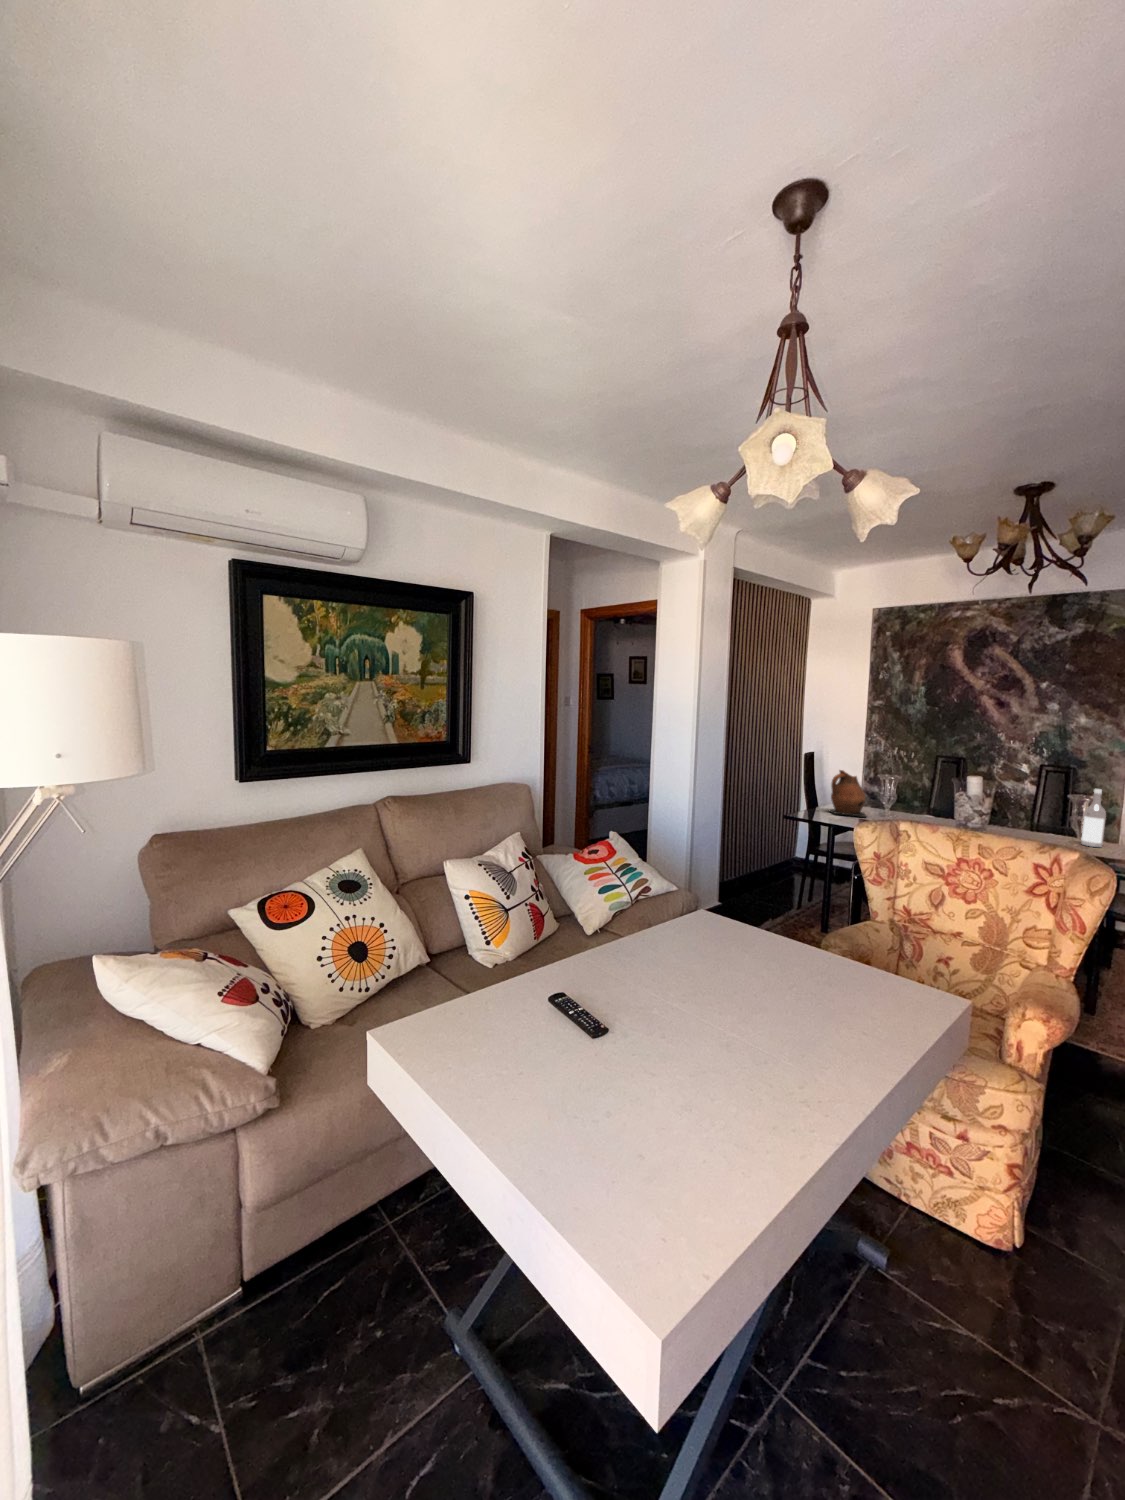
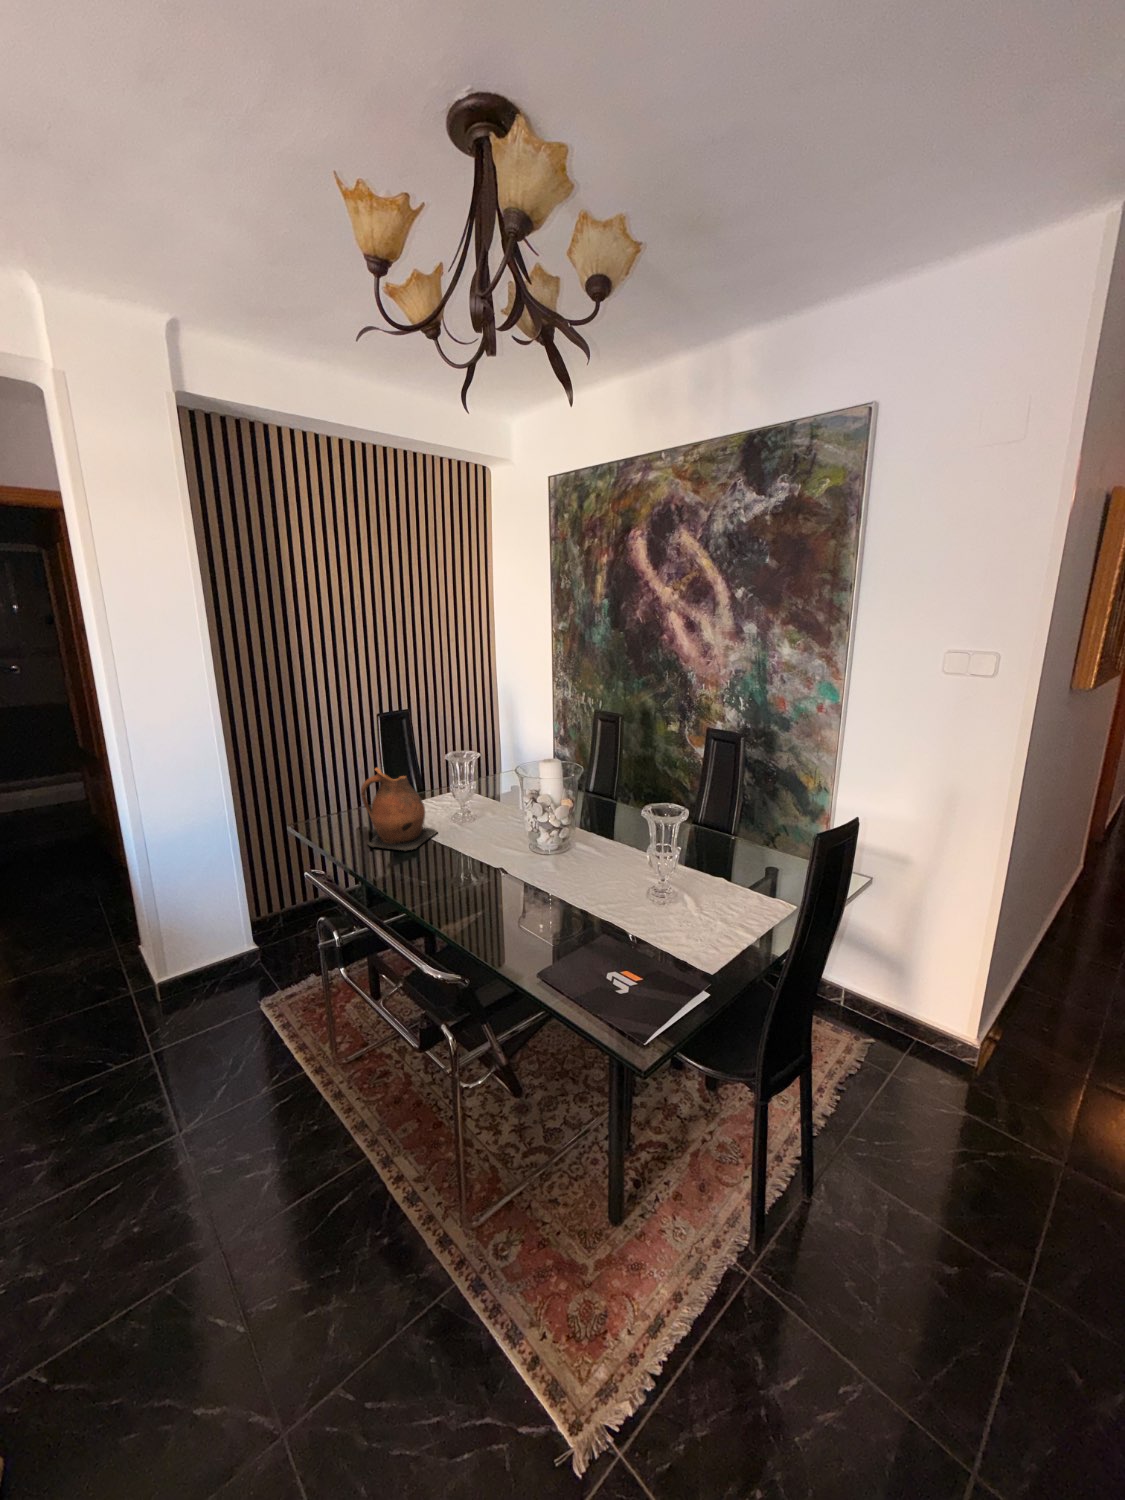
wine bottle: present [1081,789,1106,847] -> none [694,809,727,918]

